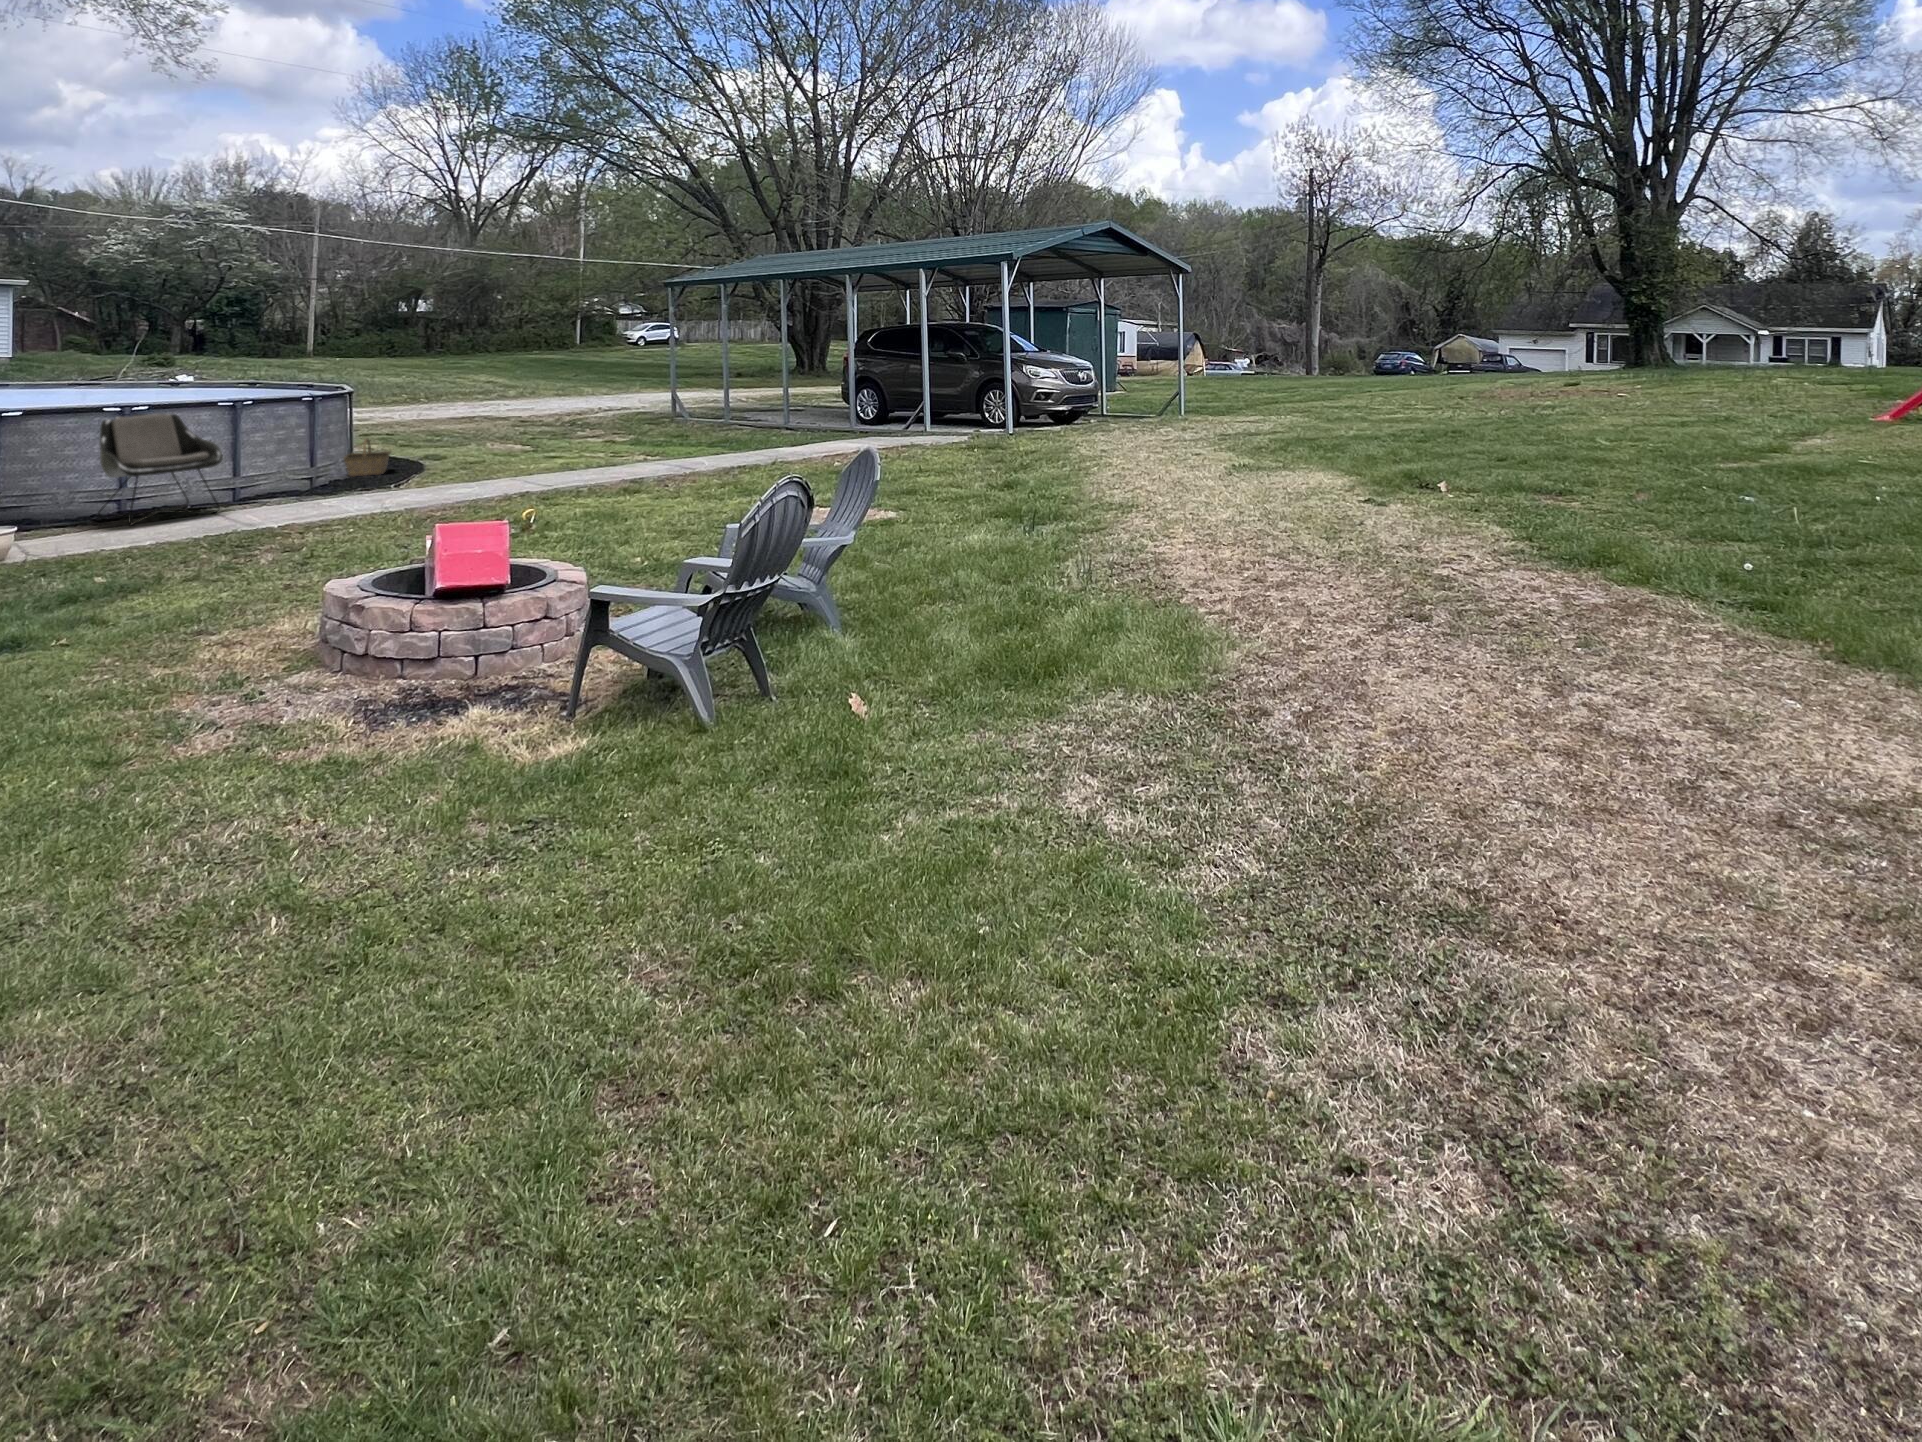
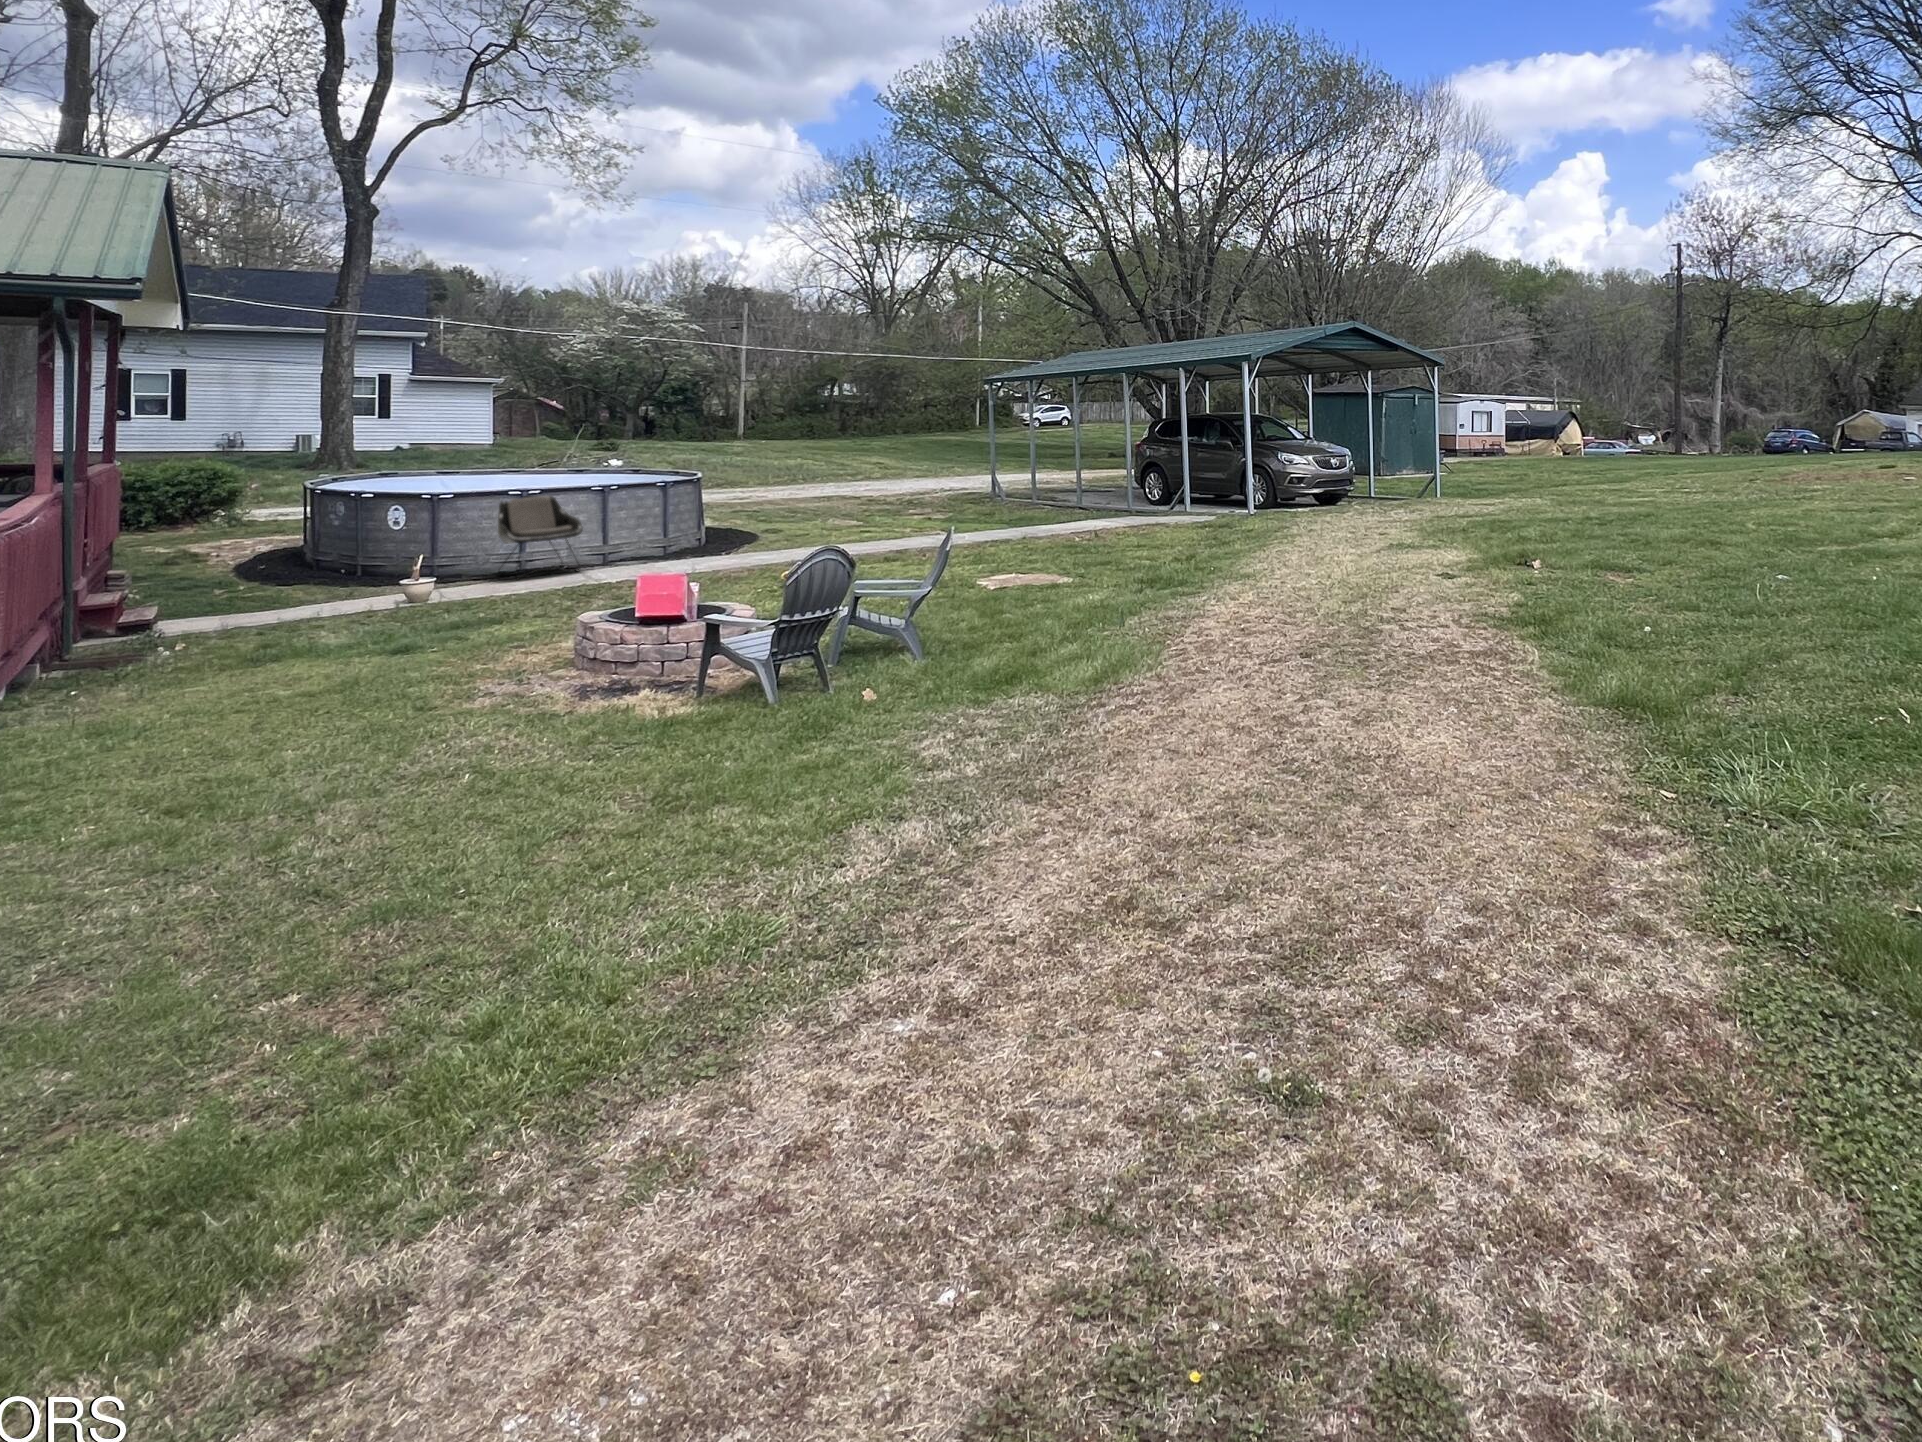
basket: present [343,439,390,477] -> none [684,516,722,546]

